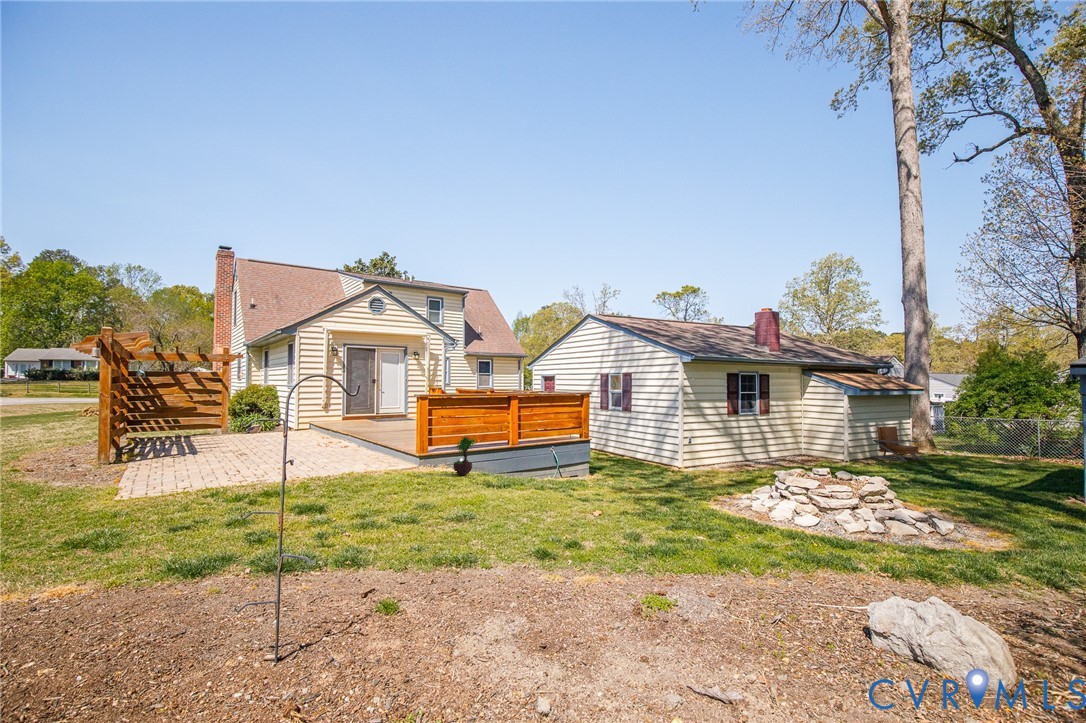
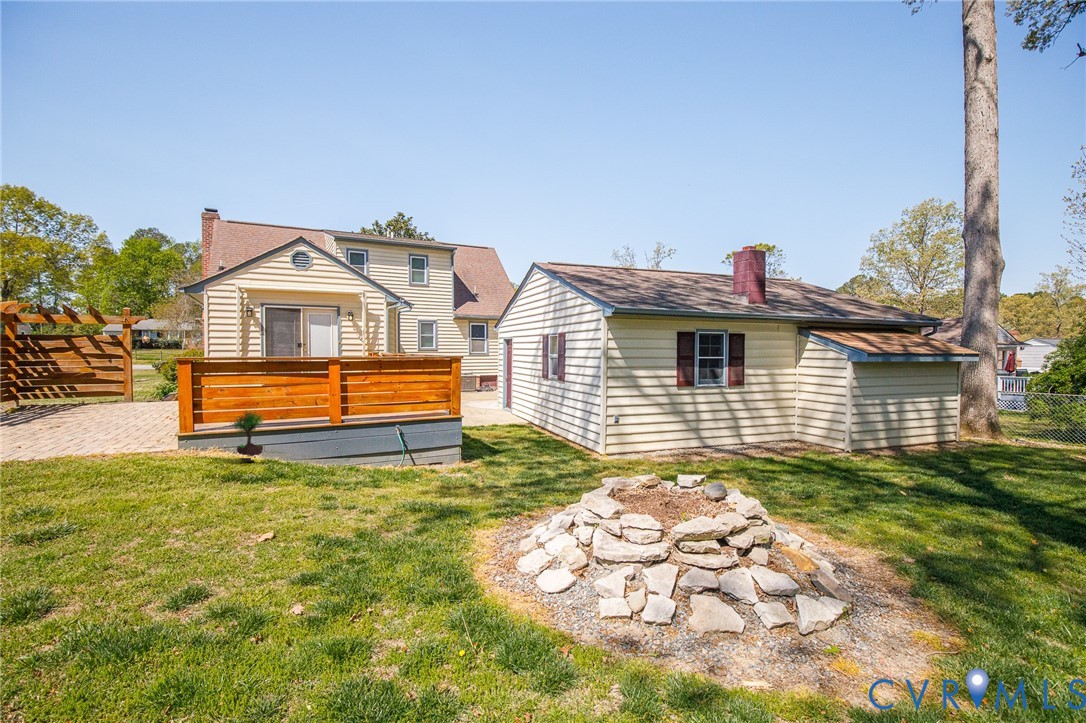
lounge chair: present [873,426,922,461] -> none [891,405,965,455]

